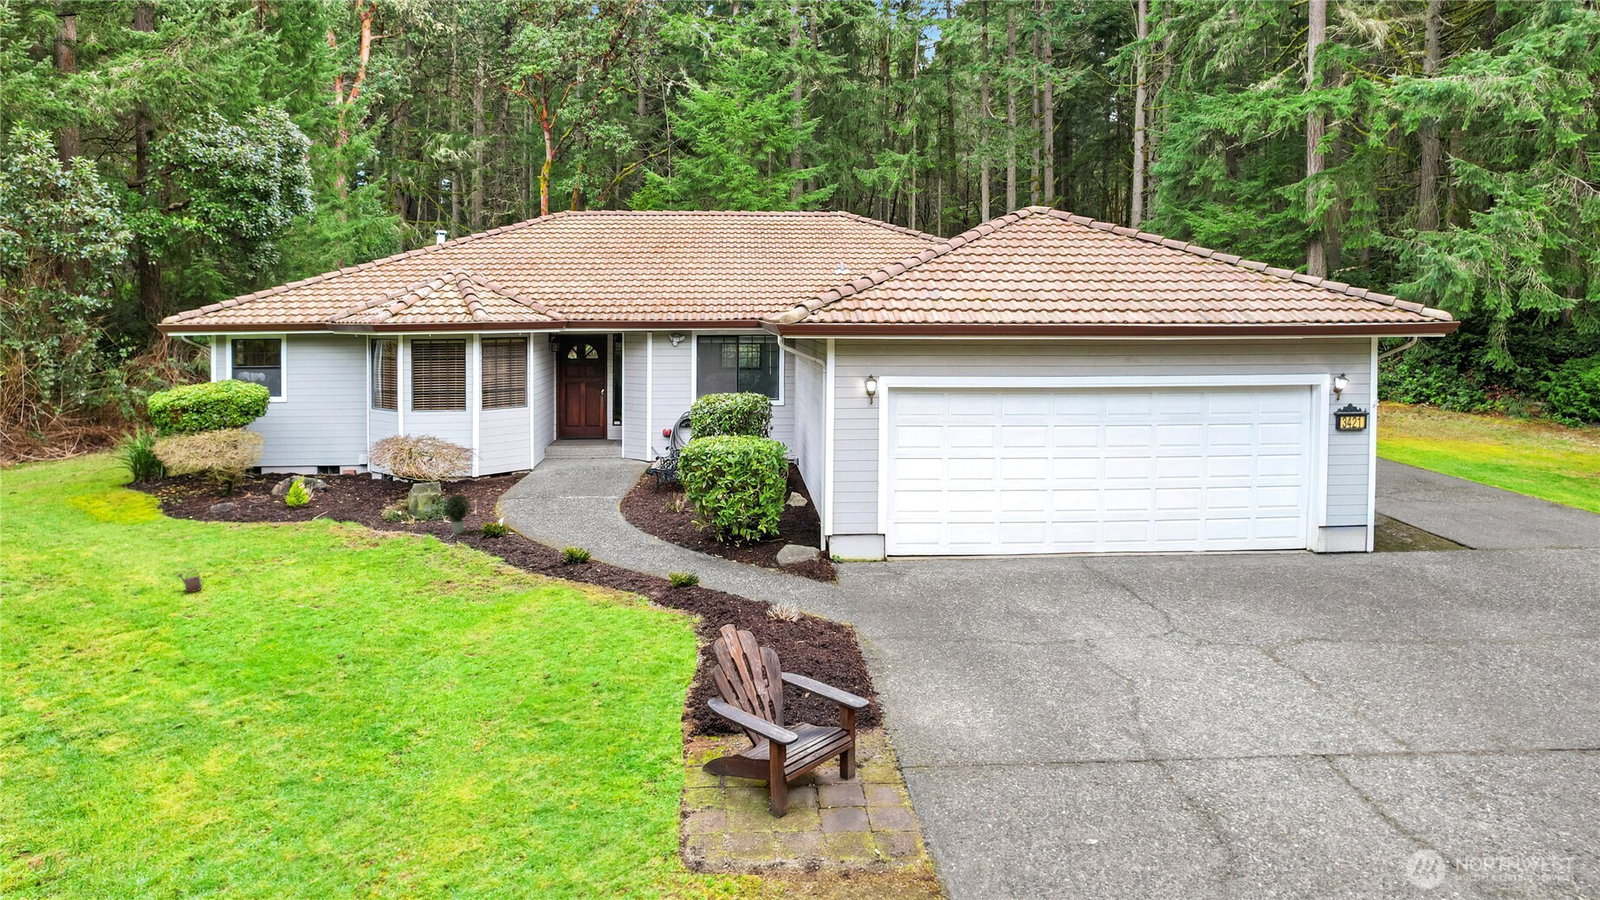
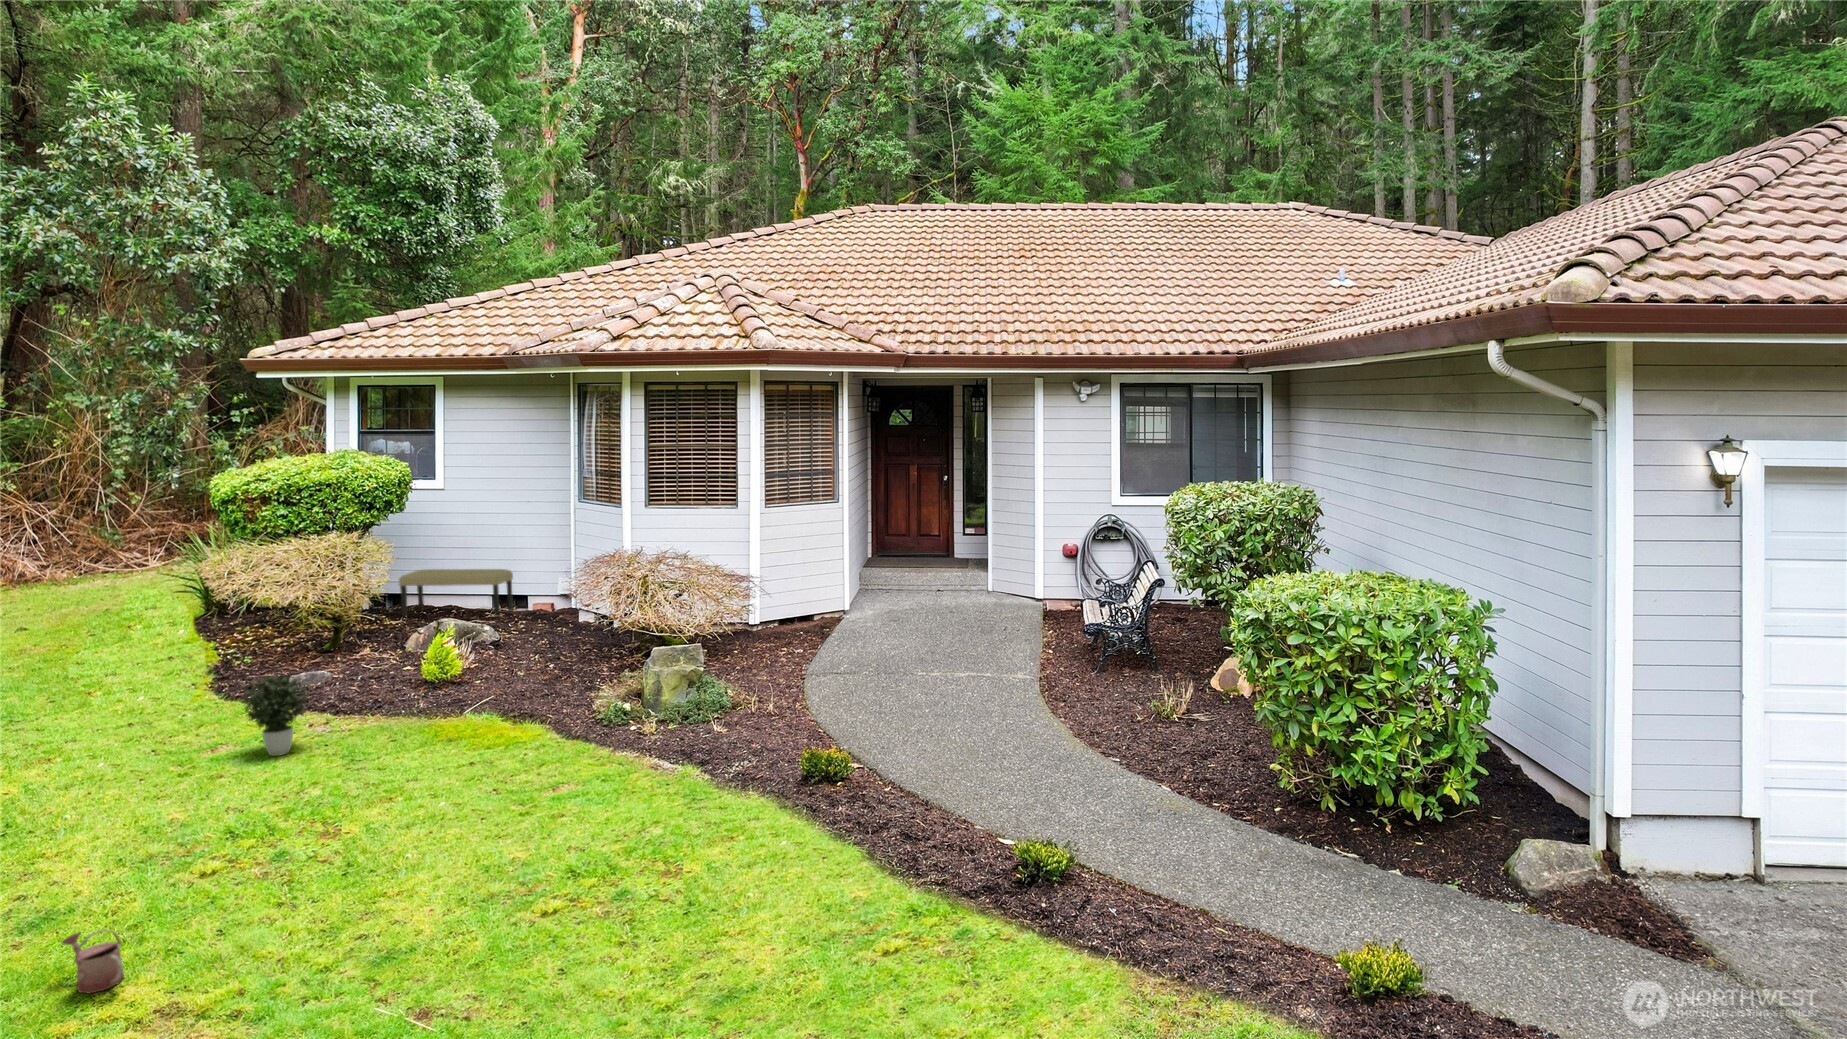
bench: none [262,449,333,478] -> present [399,569,513,617]
potted plant: present [443,495,470,534] -> present [244,675,307,756]

